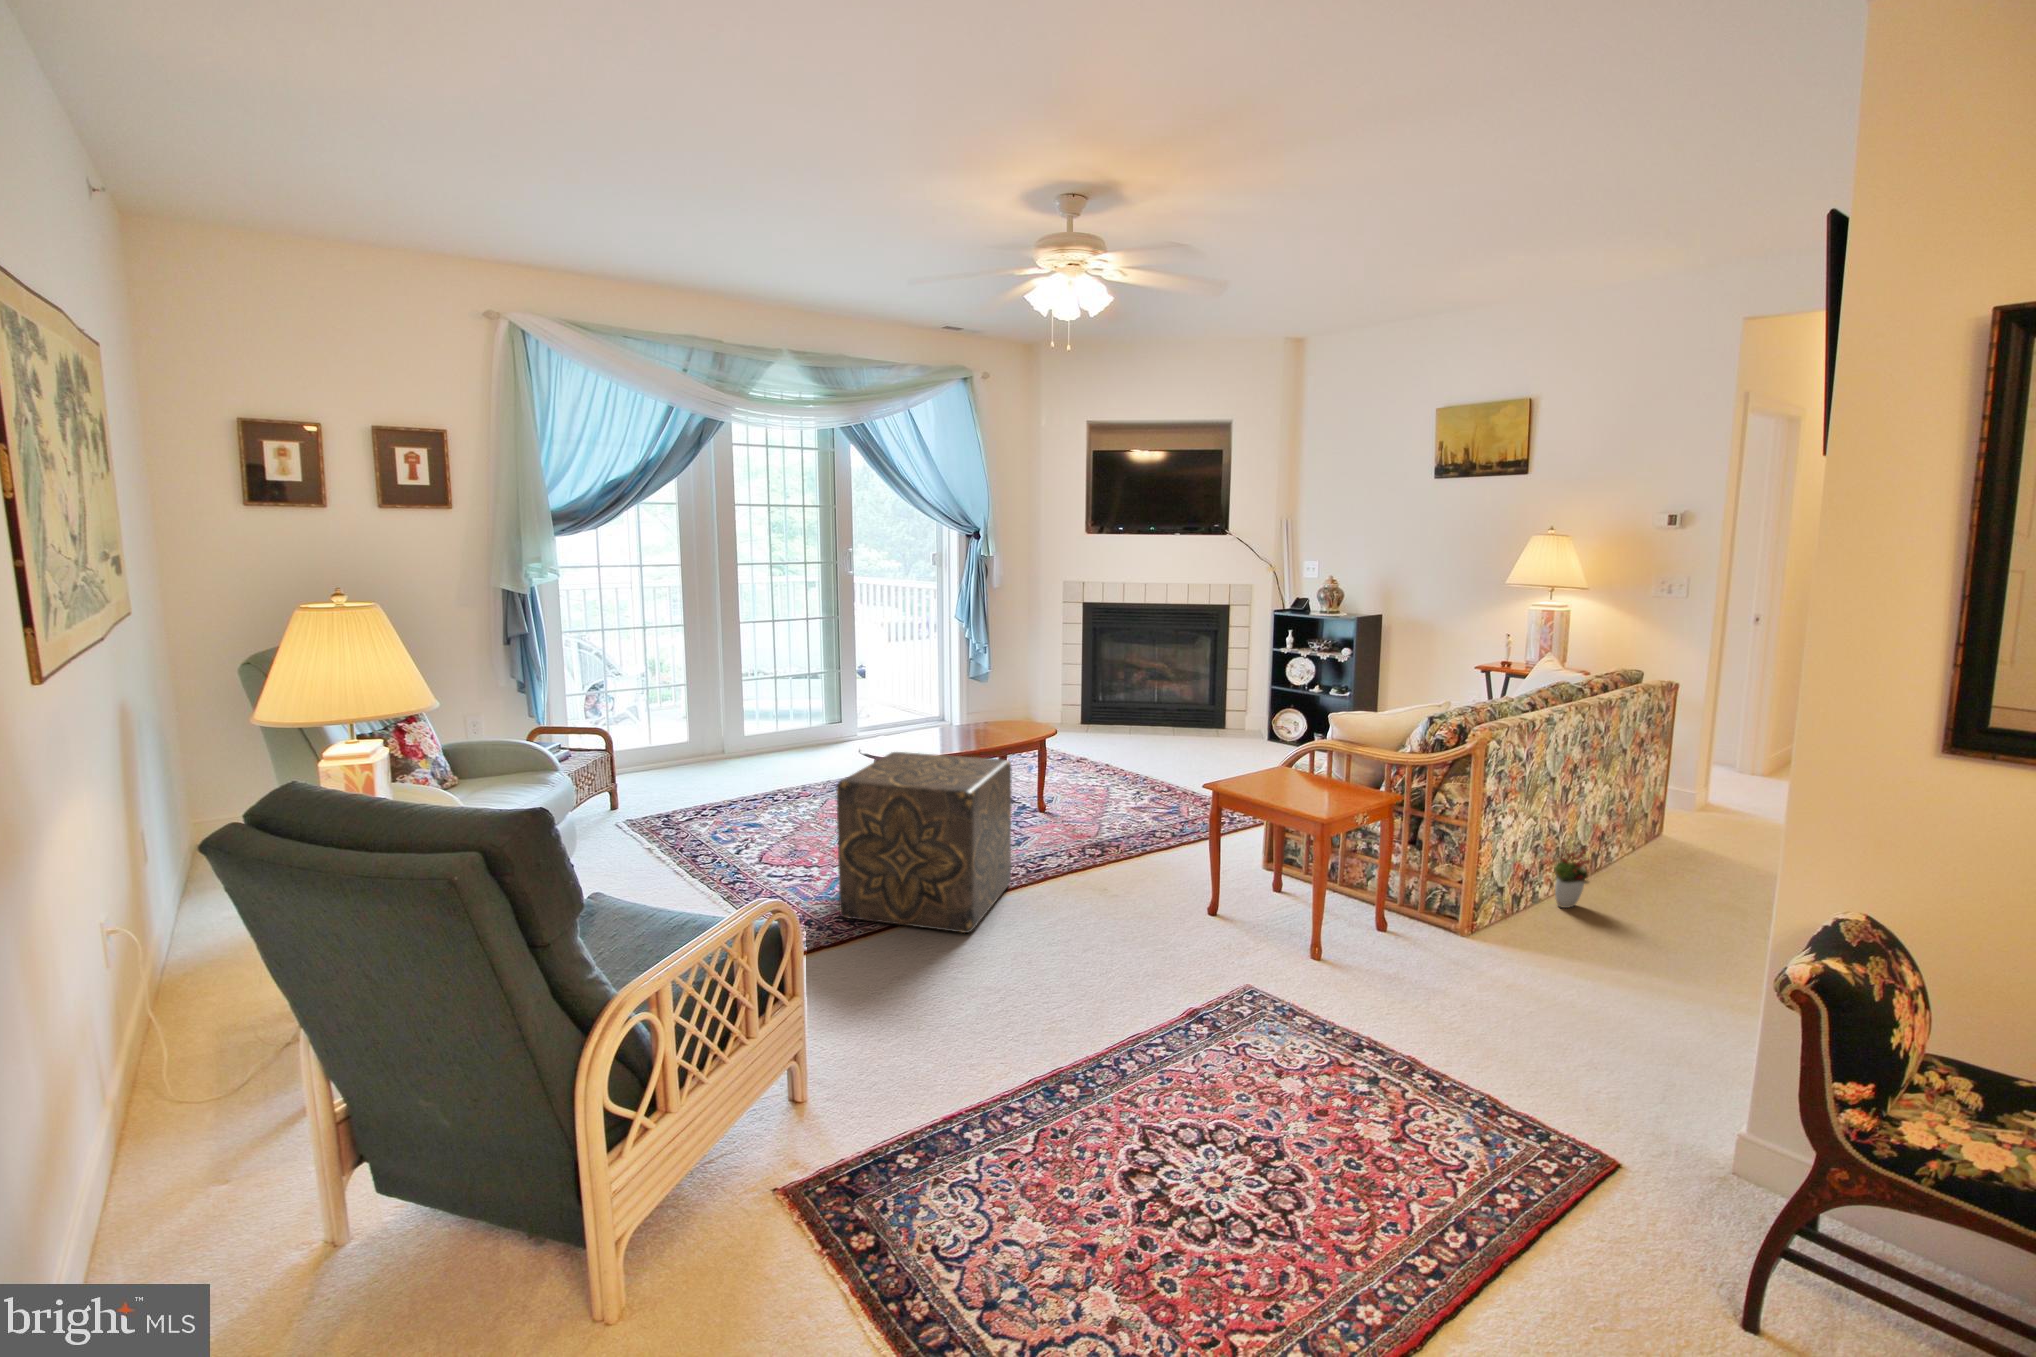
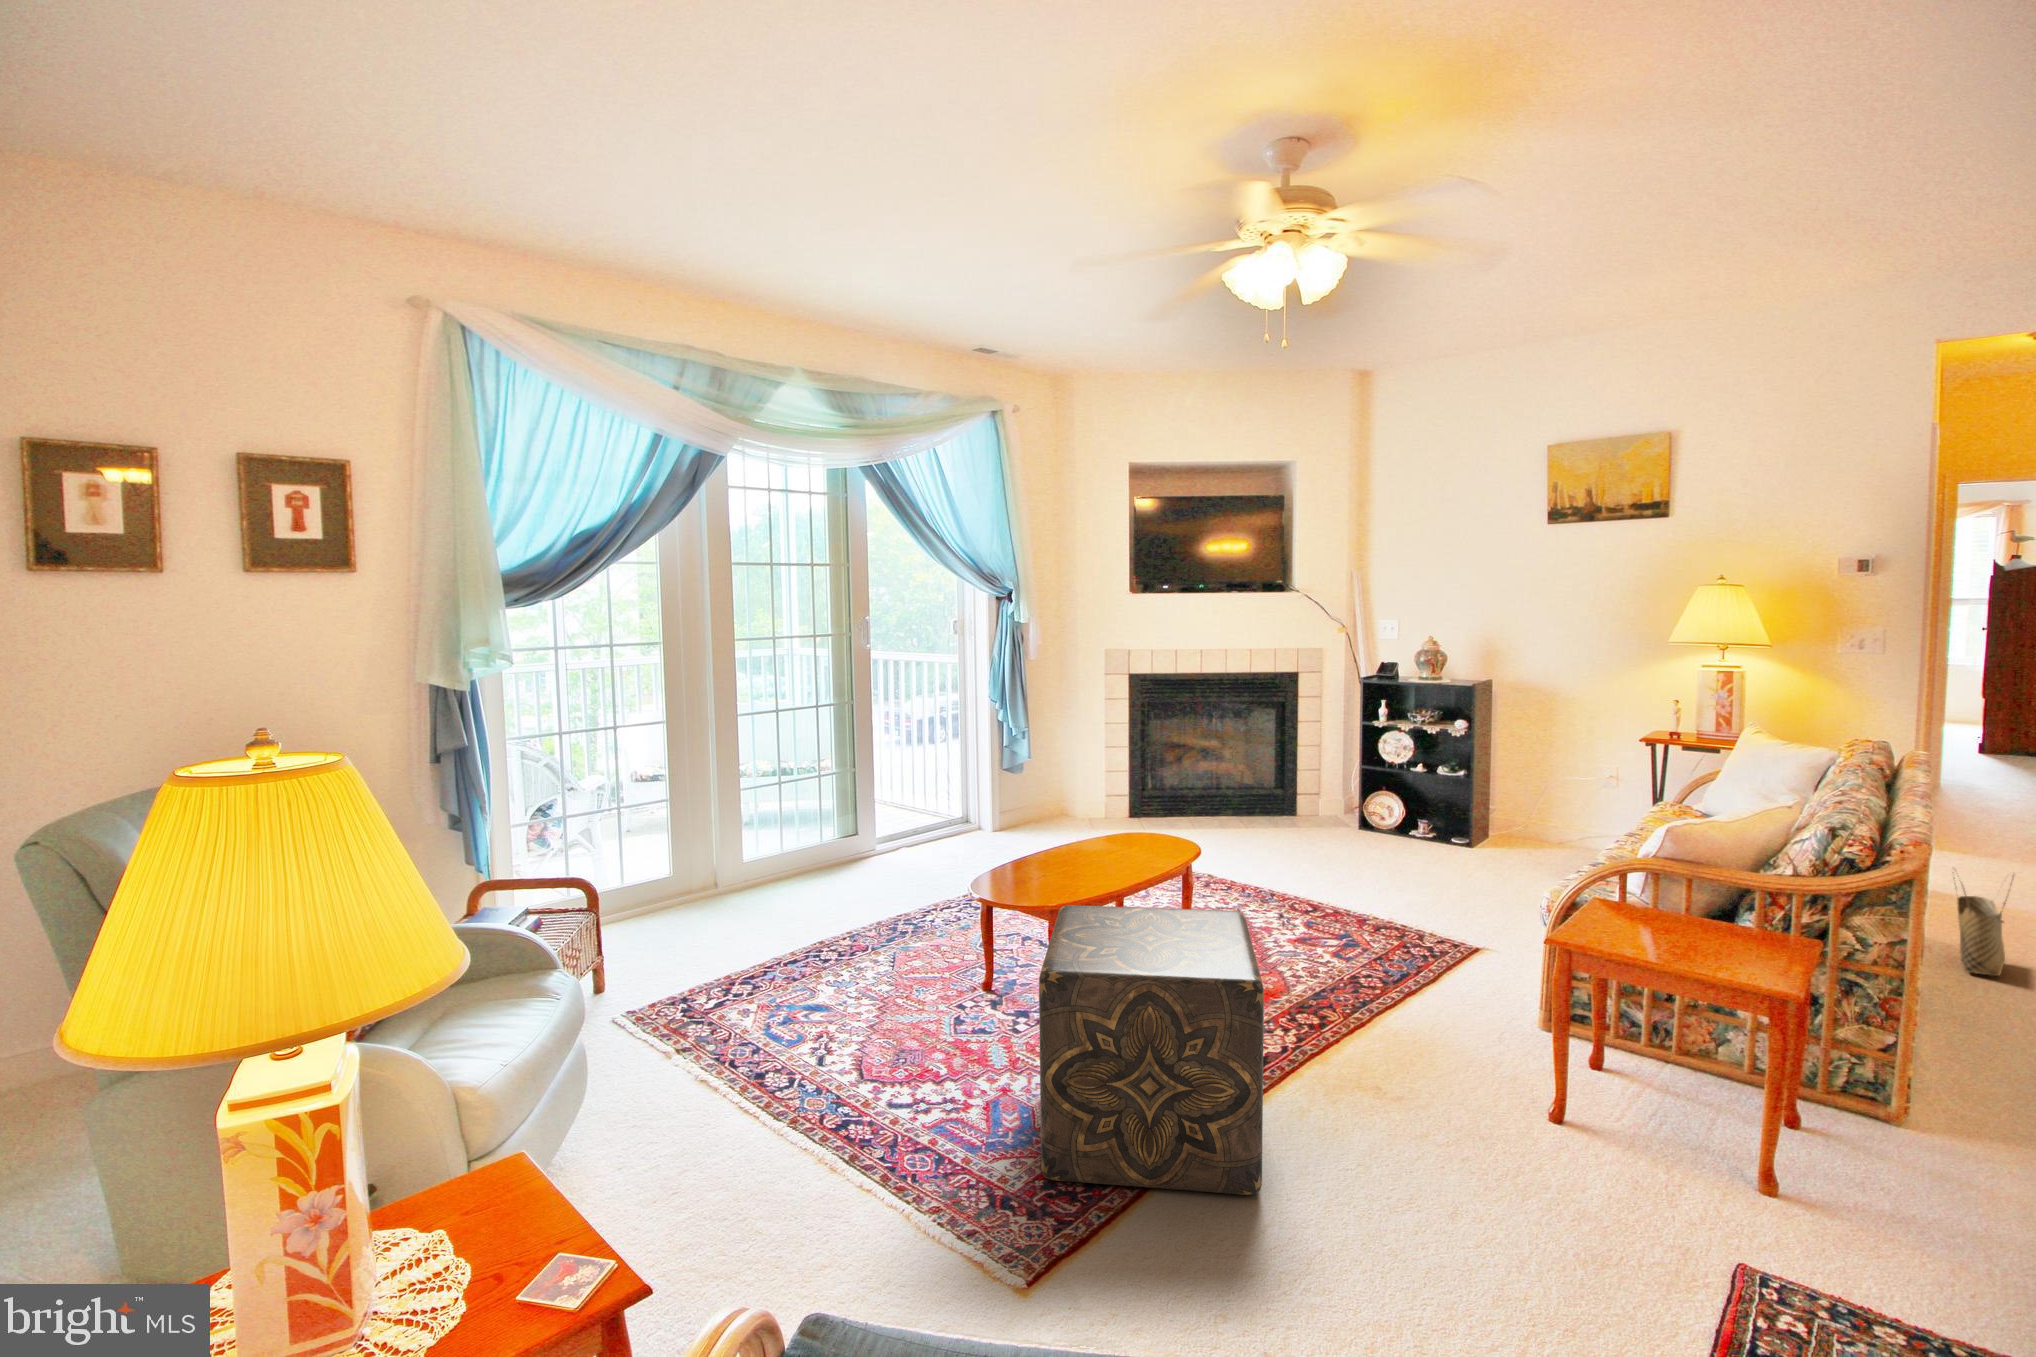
woven basket: none [1656,773,1701,860] -> present [1954,872,2014,976]
decorative plant: present [1554,843,1590,908] -> none [1944,977,2001,1065]

